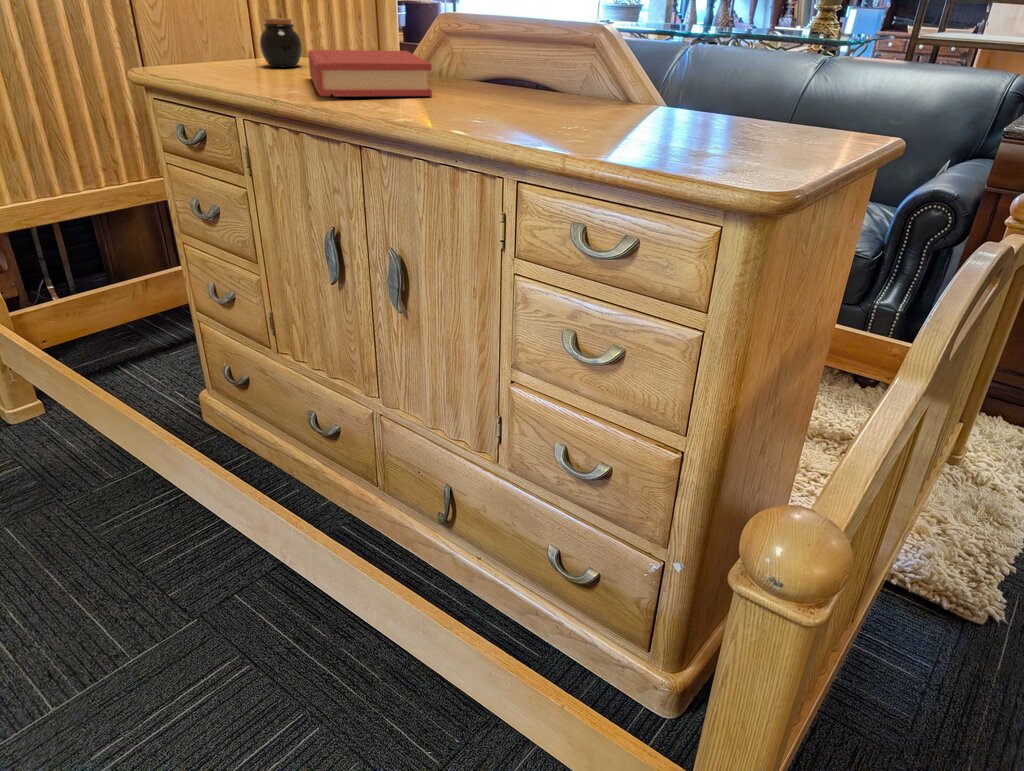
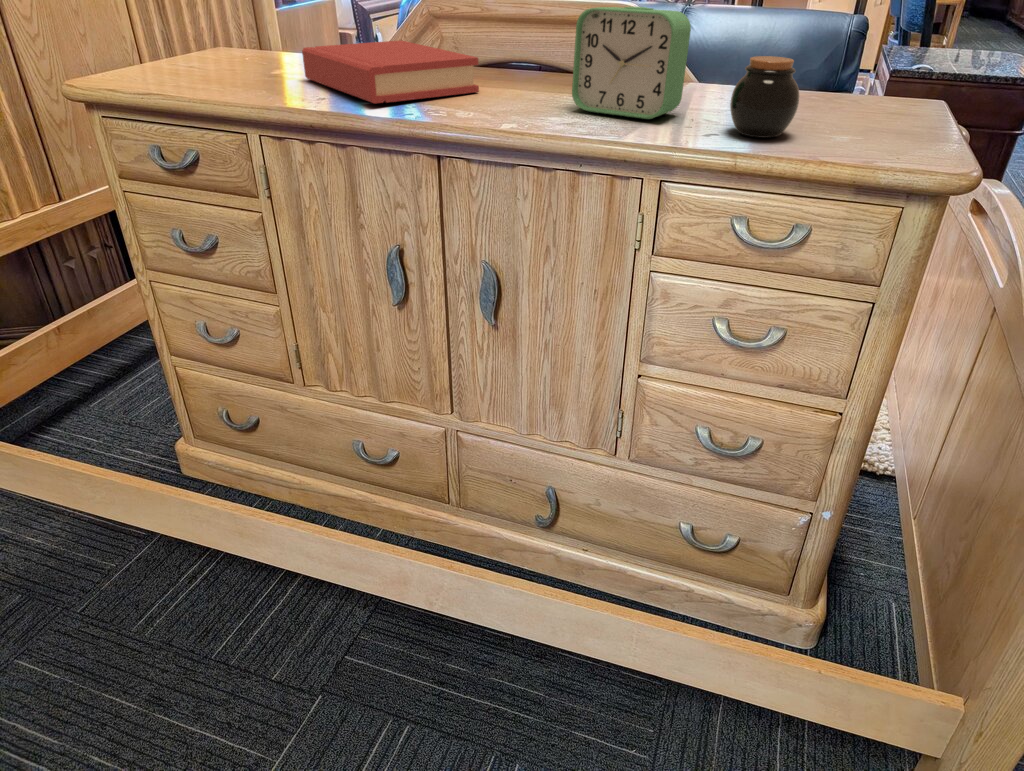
alarm clock: none [483,16,586,126] -> present [572,7,691,119]
jar: present [260,18,302,67] -> present [730,56,799,138]

